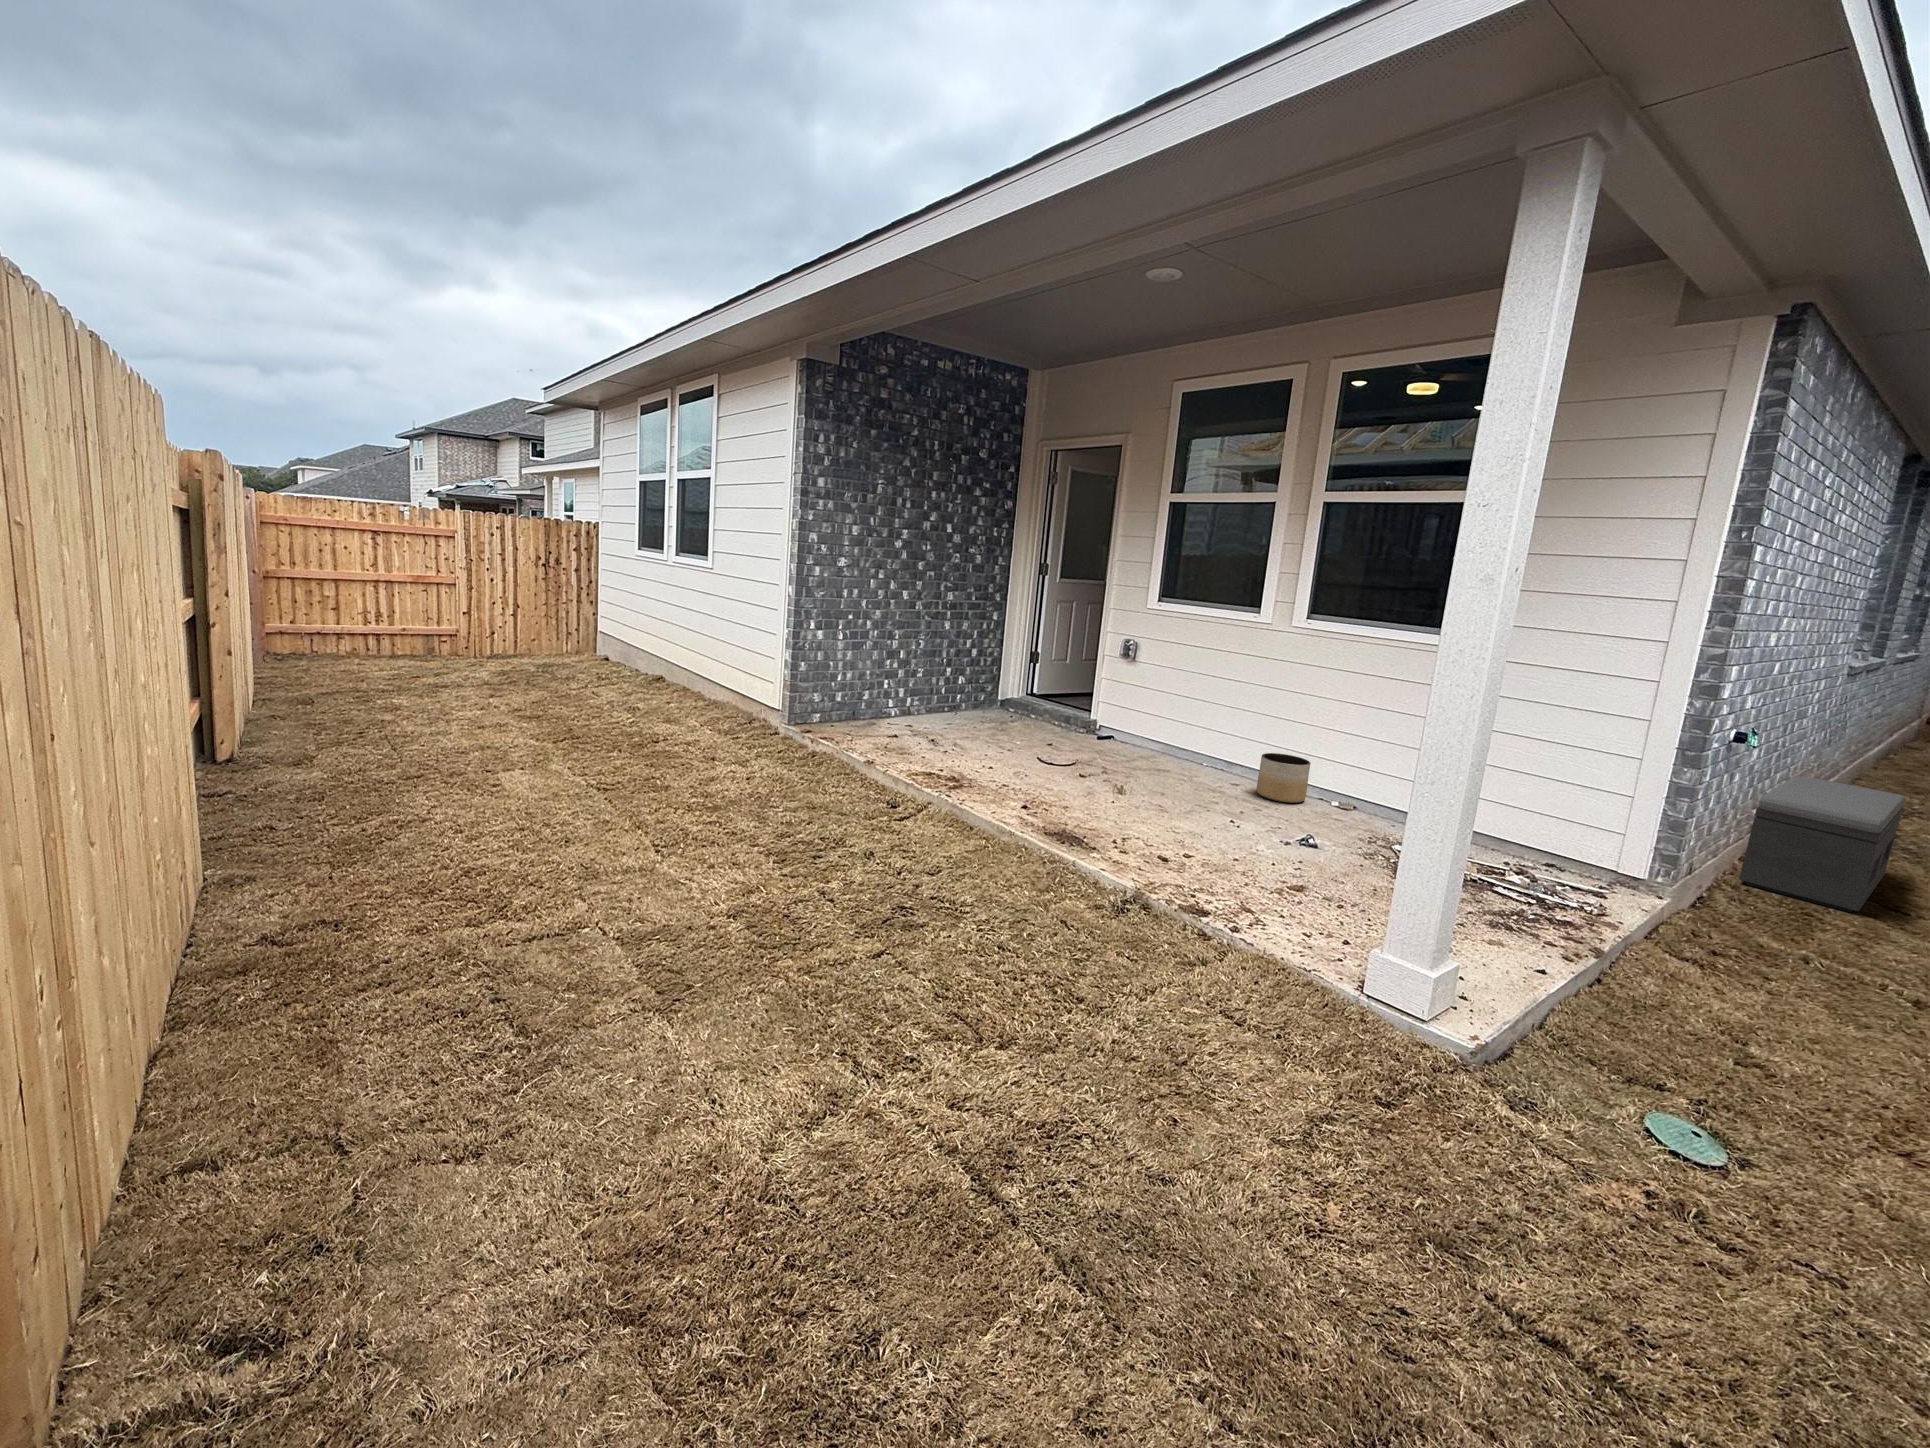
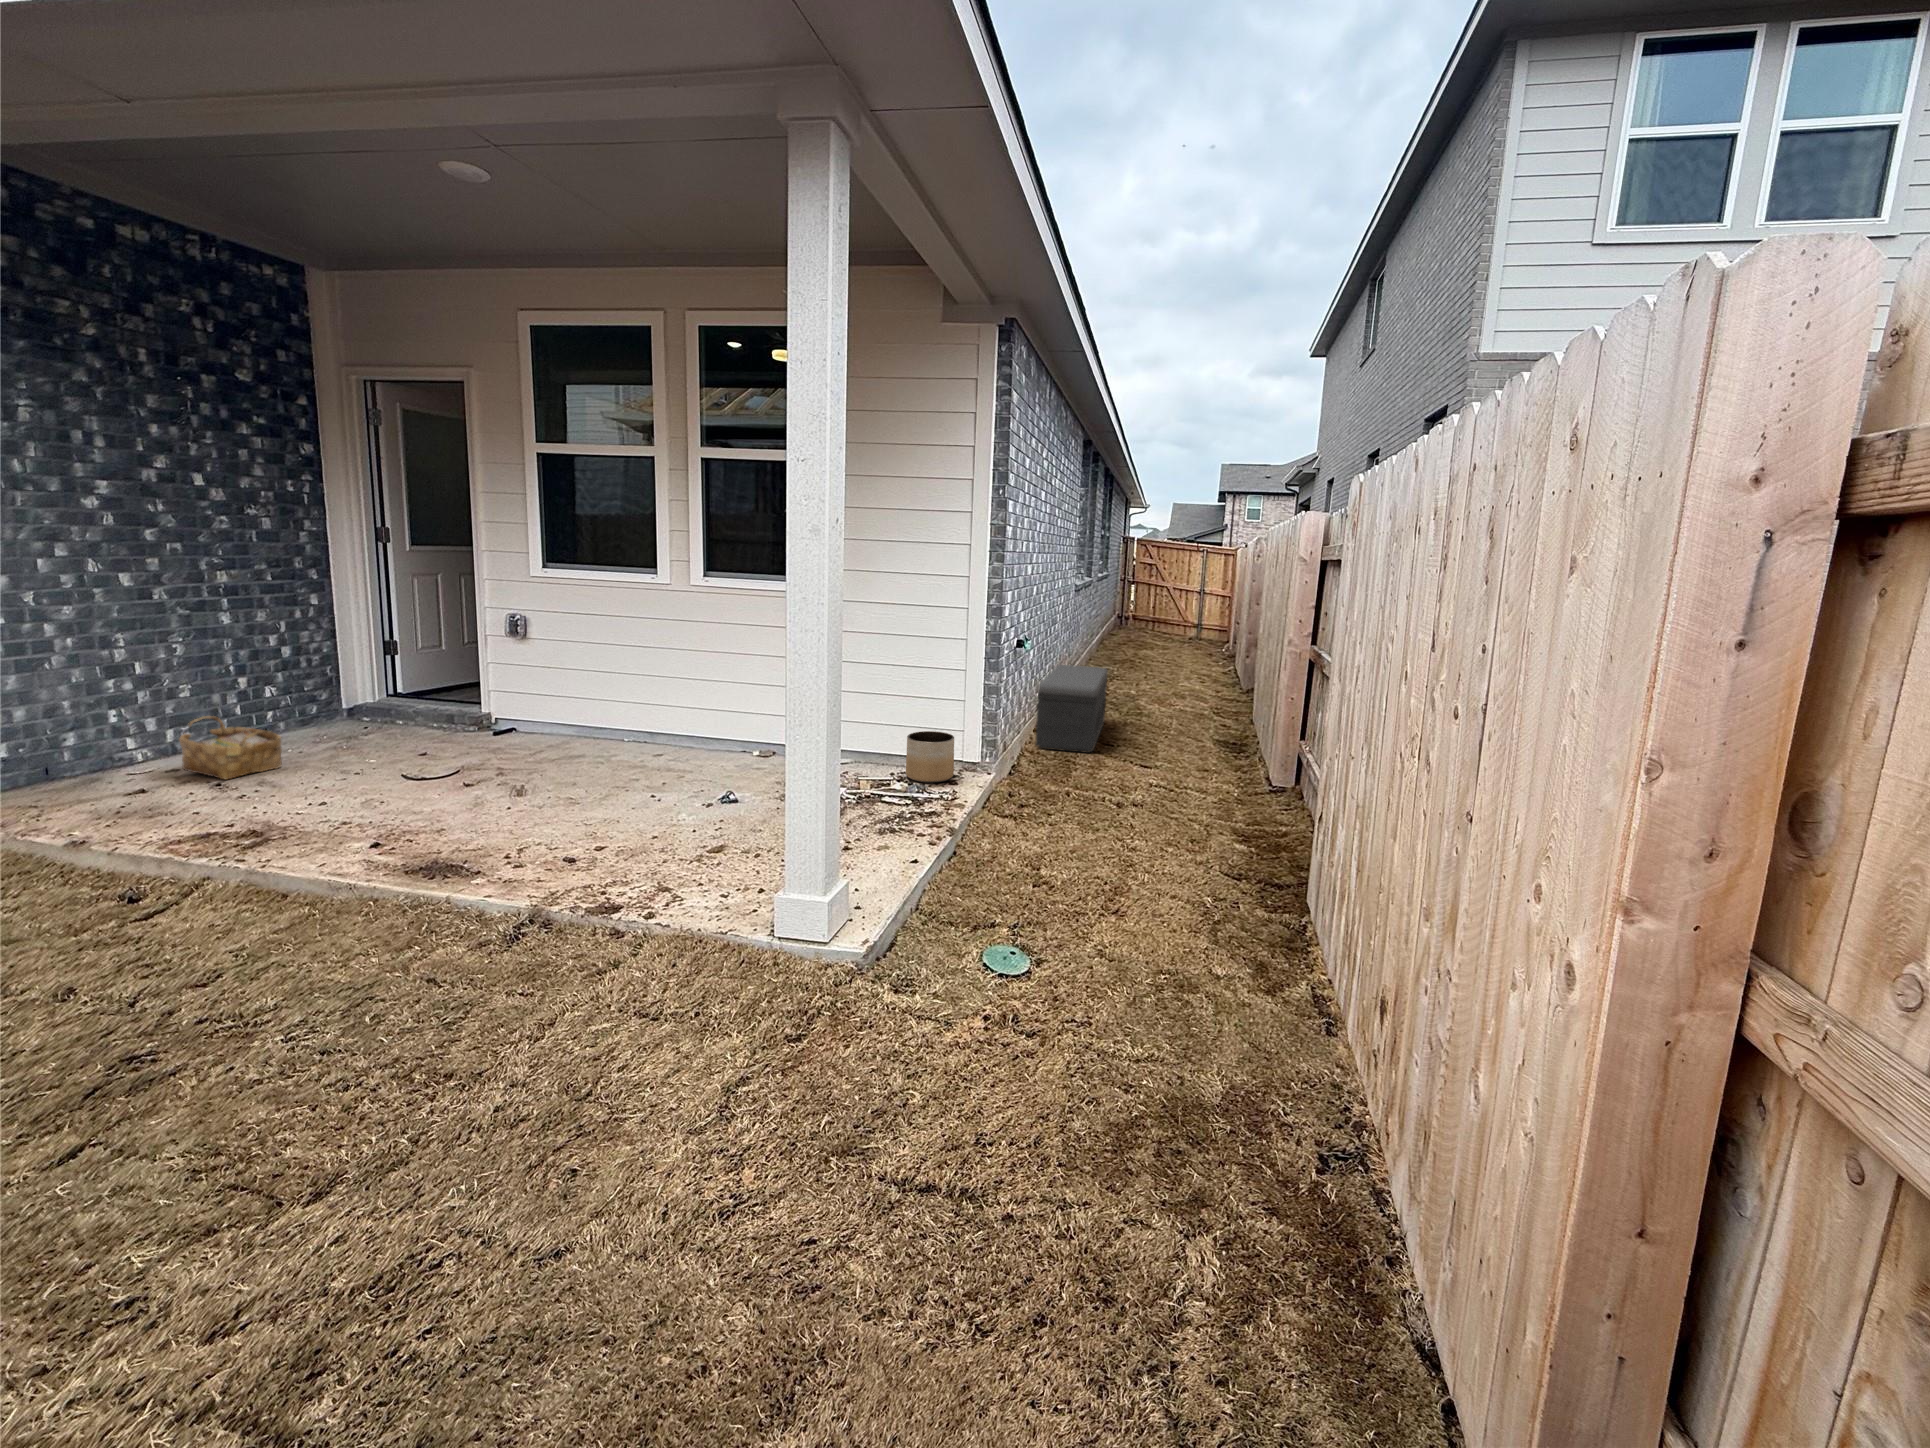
woven basket: none [912,692,966,738] -> present [179,716,282,780]
planter: present [1256,753,1311,803] -> present [906,731,954,783]

